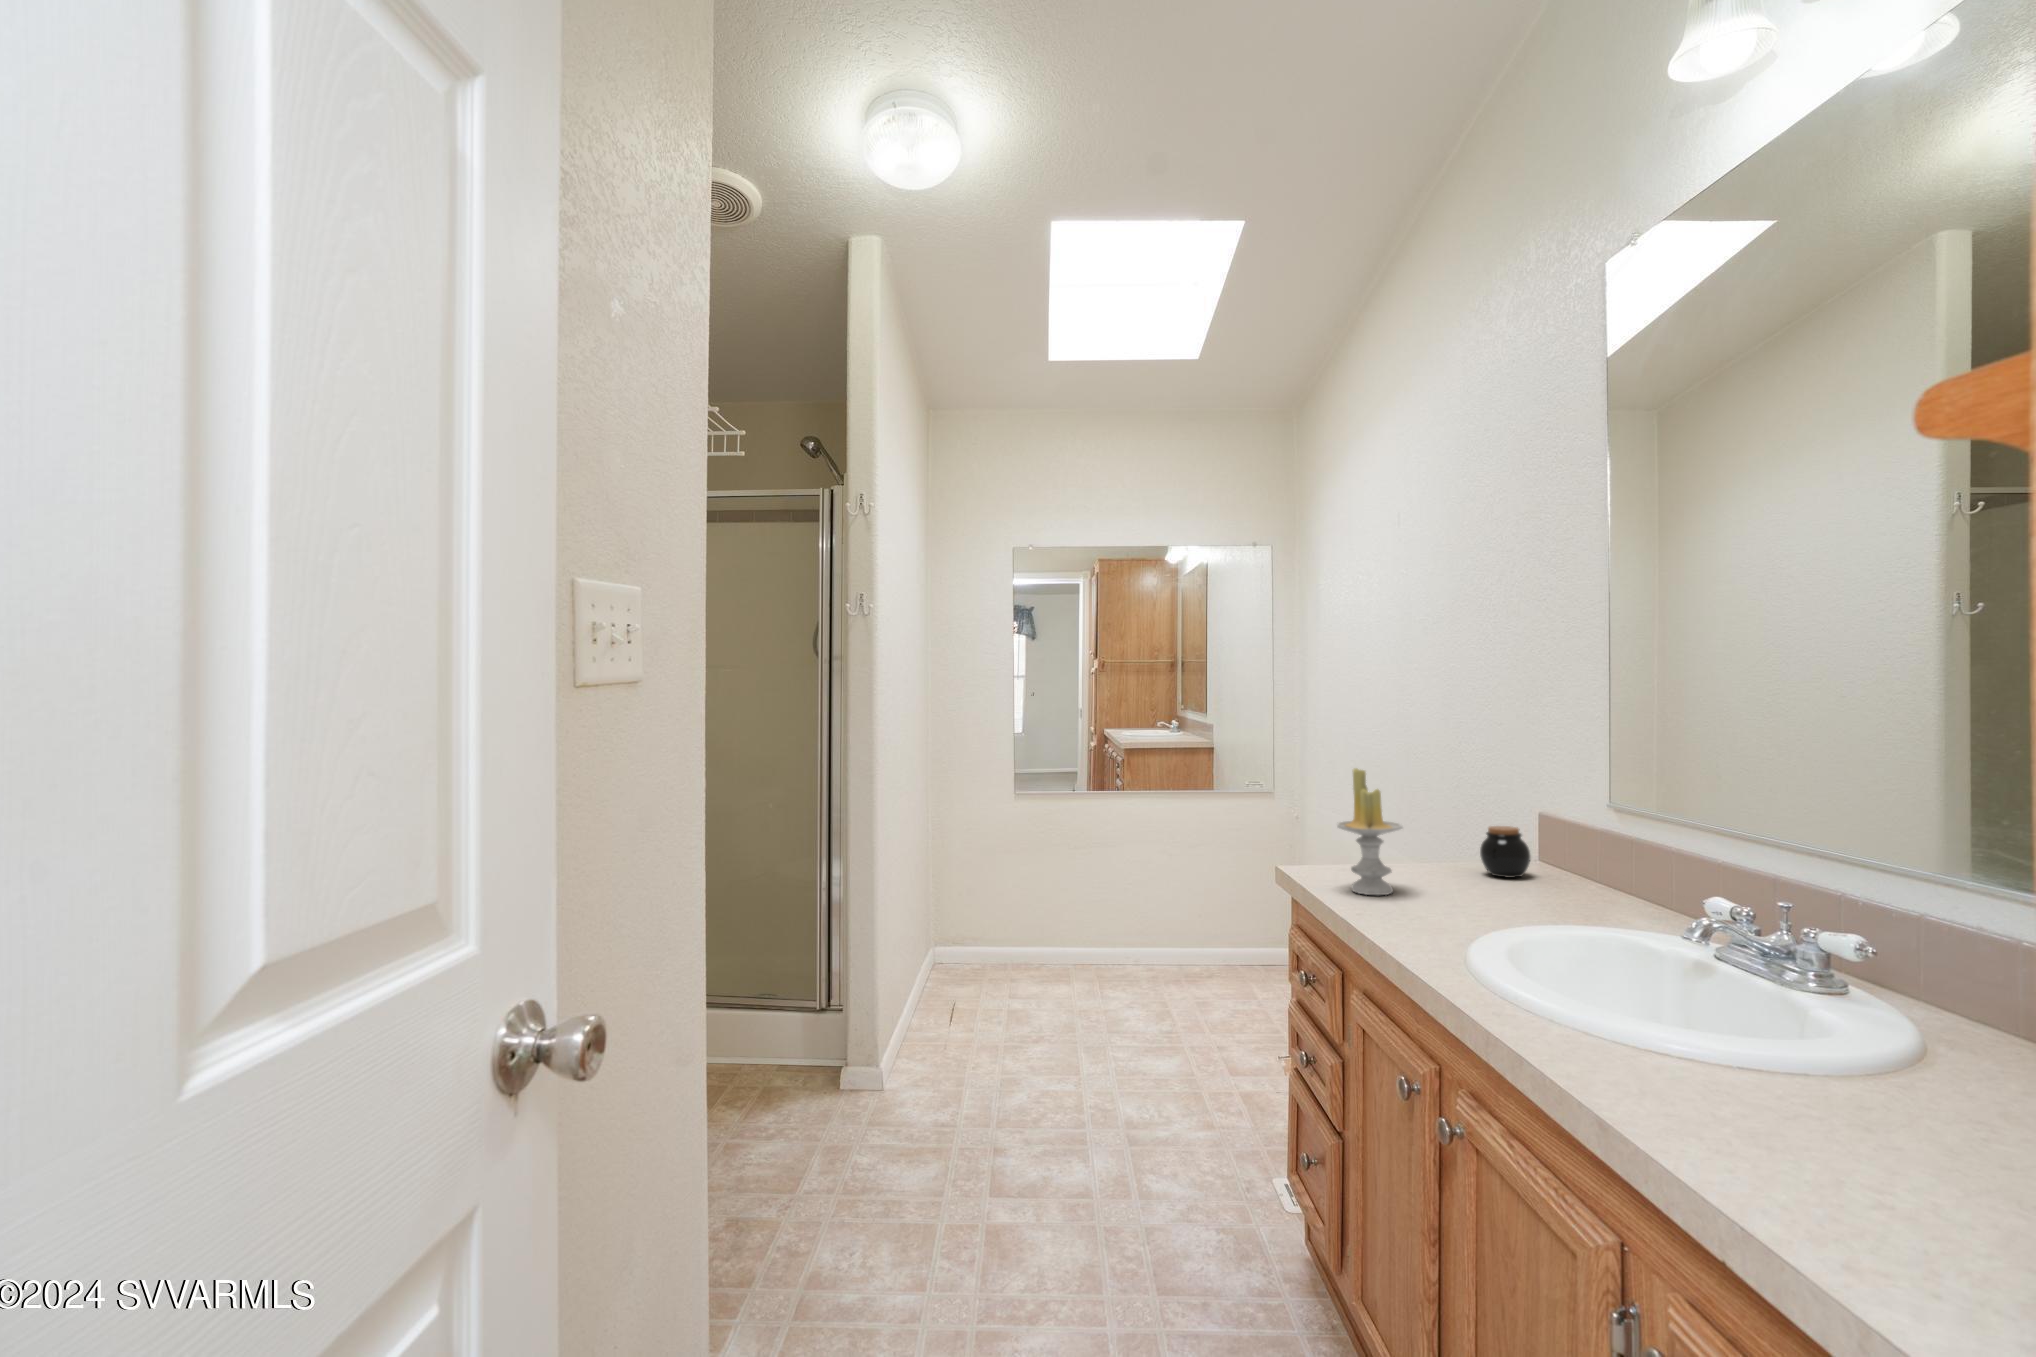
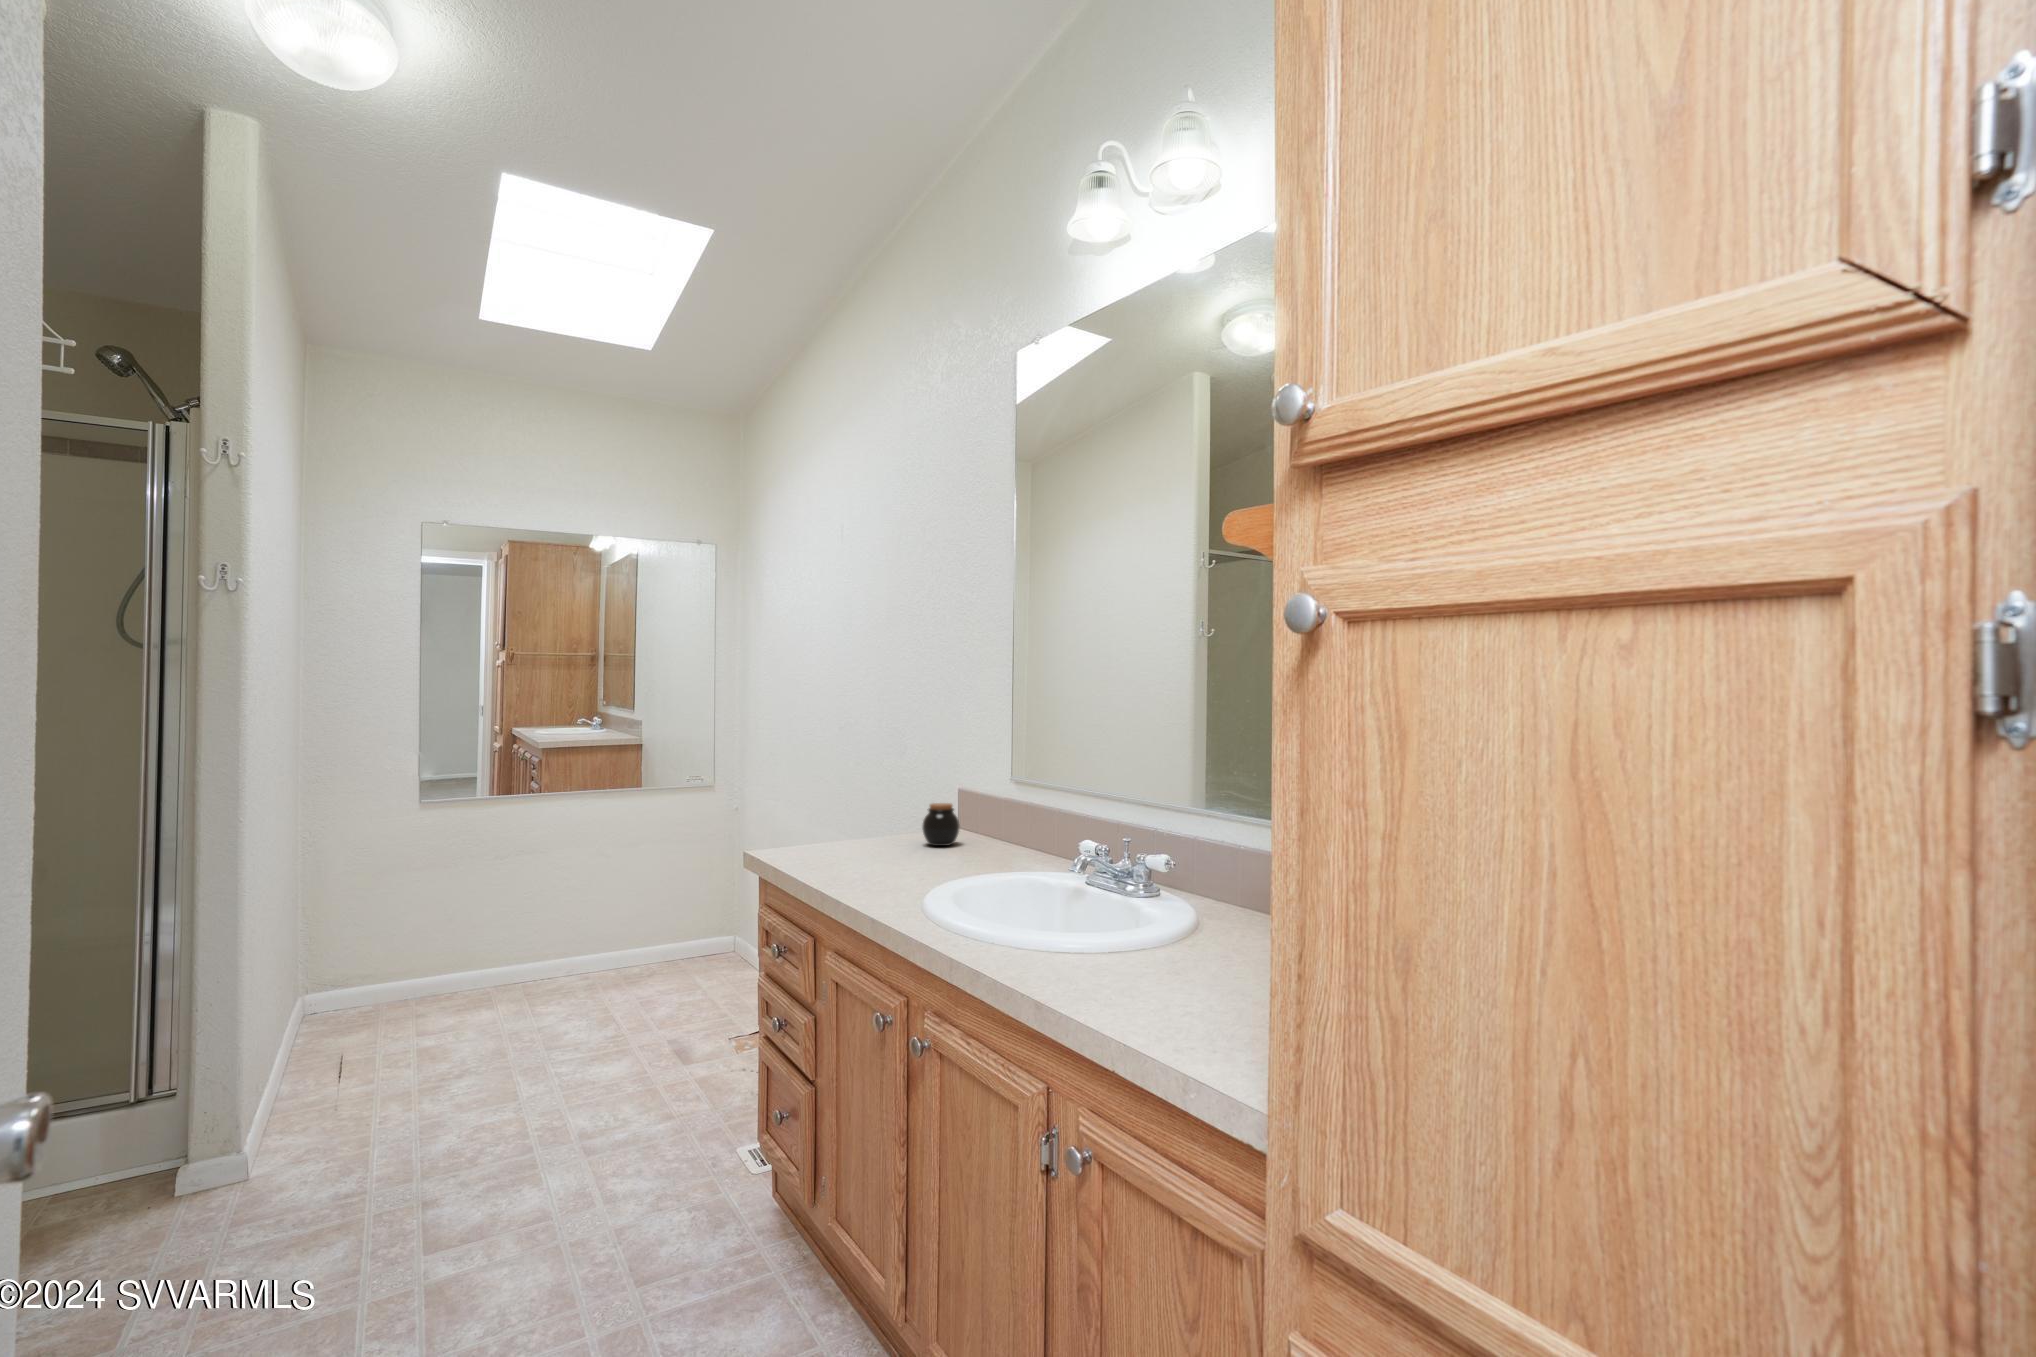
candle: present [1337,768,1402,895] -> none [810,753,868,869]

